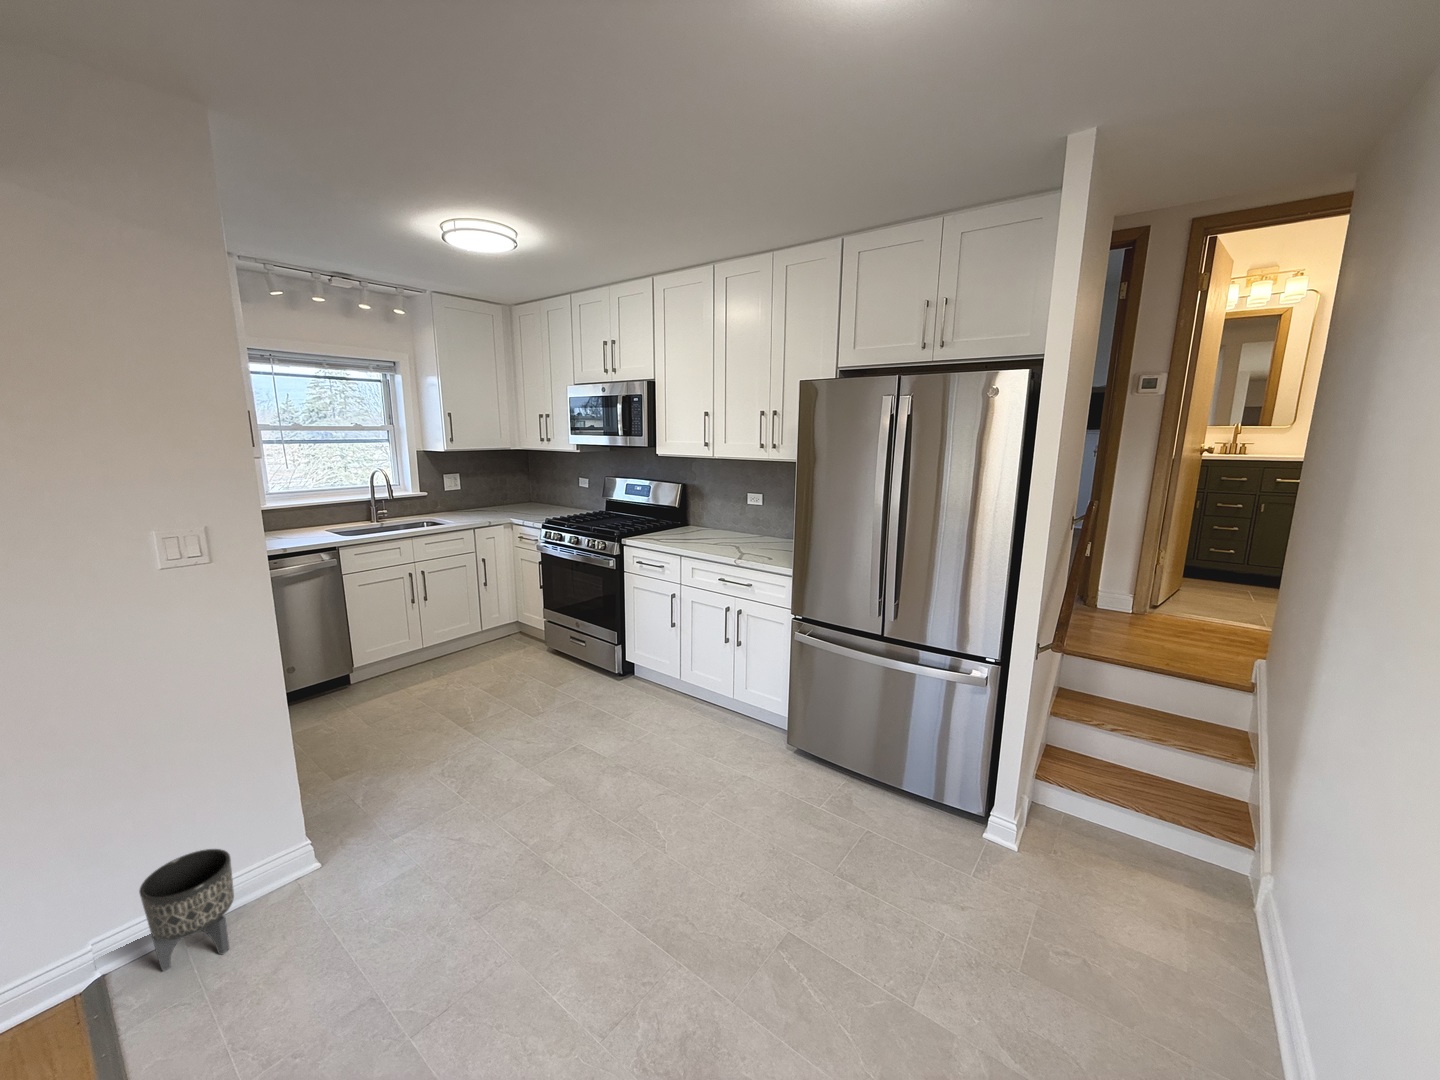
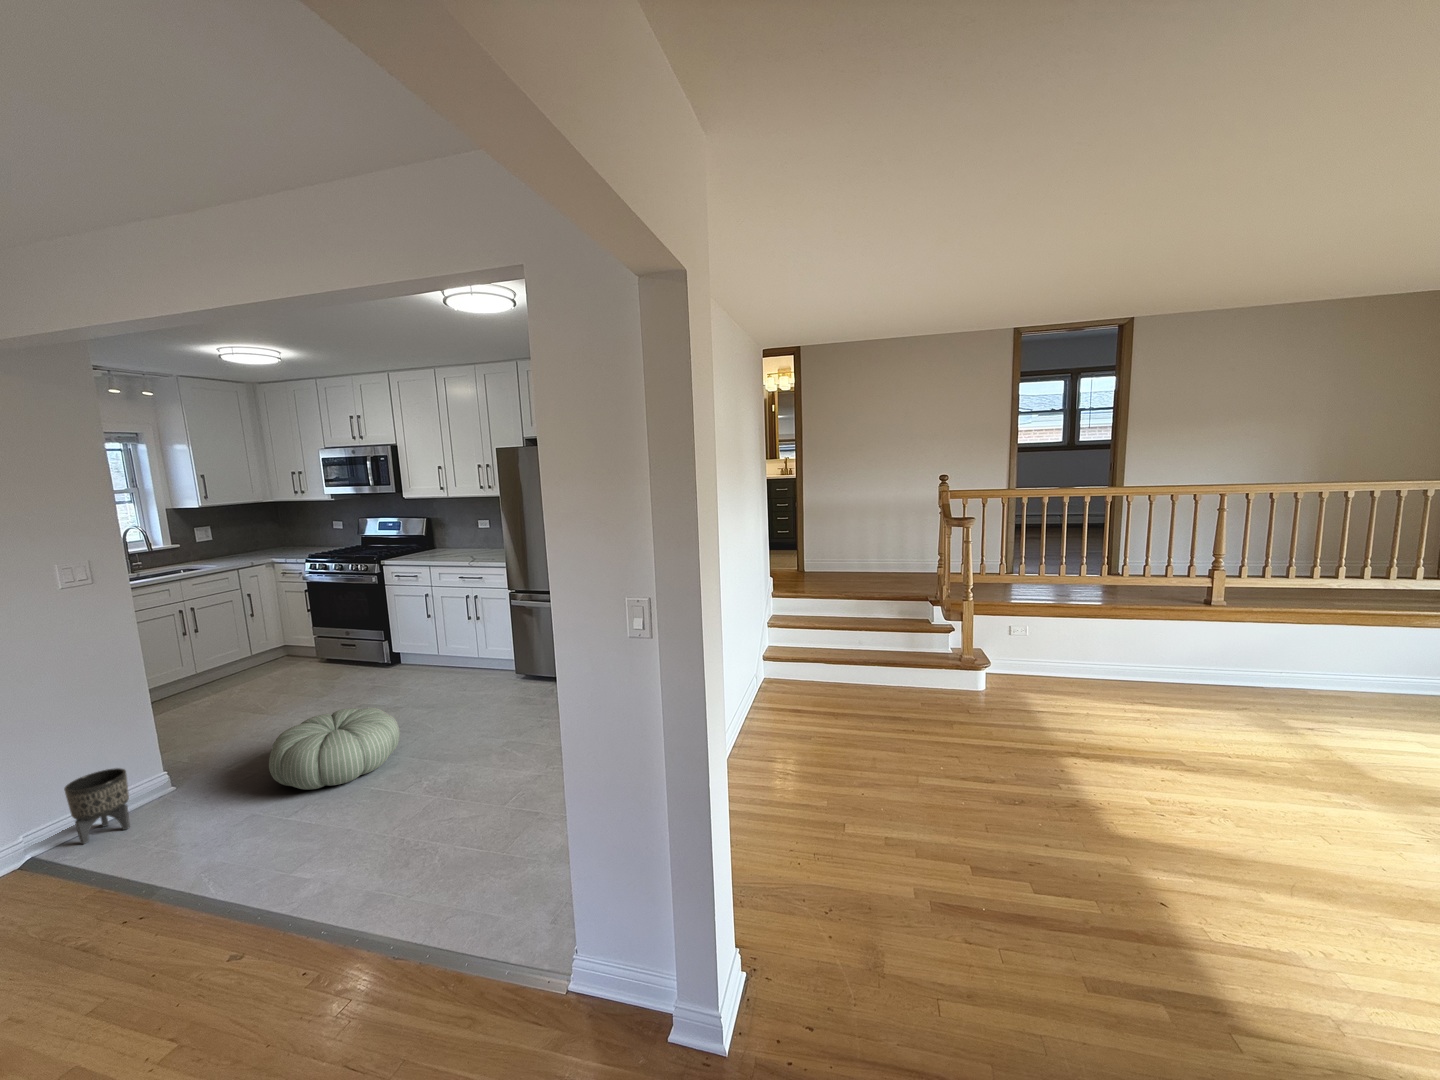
pouf: none [416,789,613,963] -> present [269,708,400,790]

